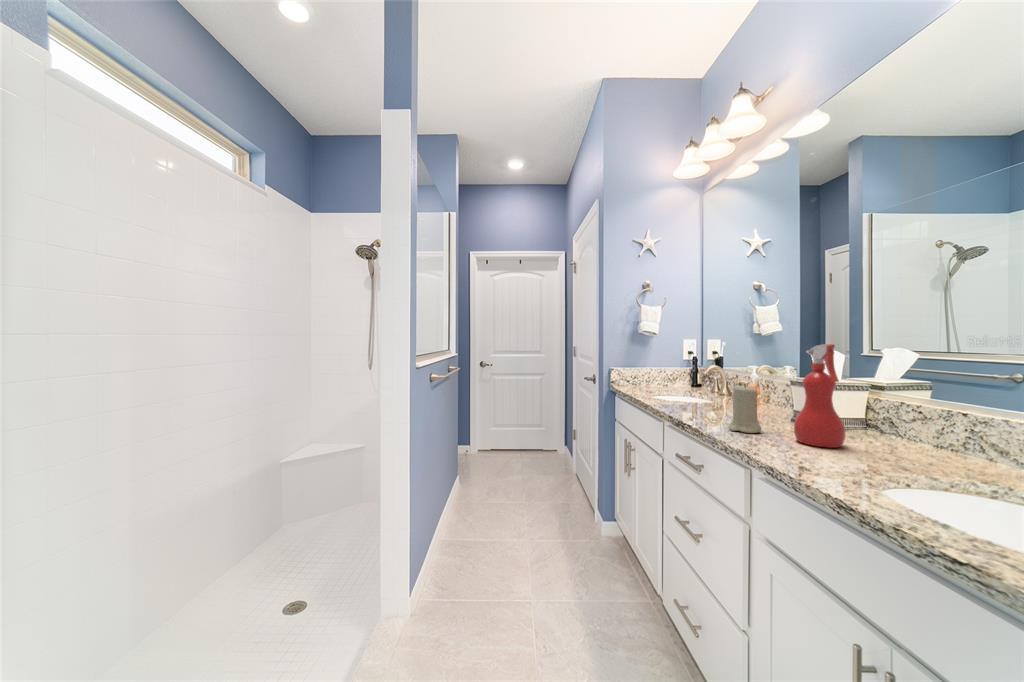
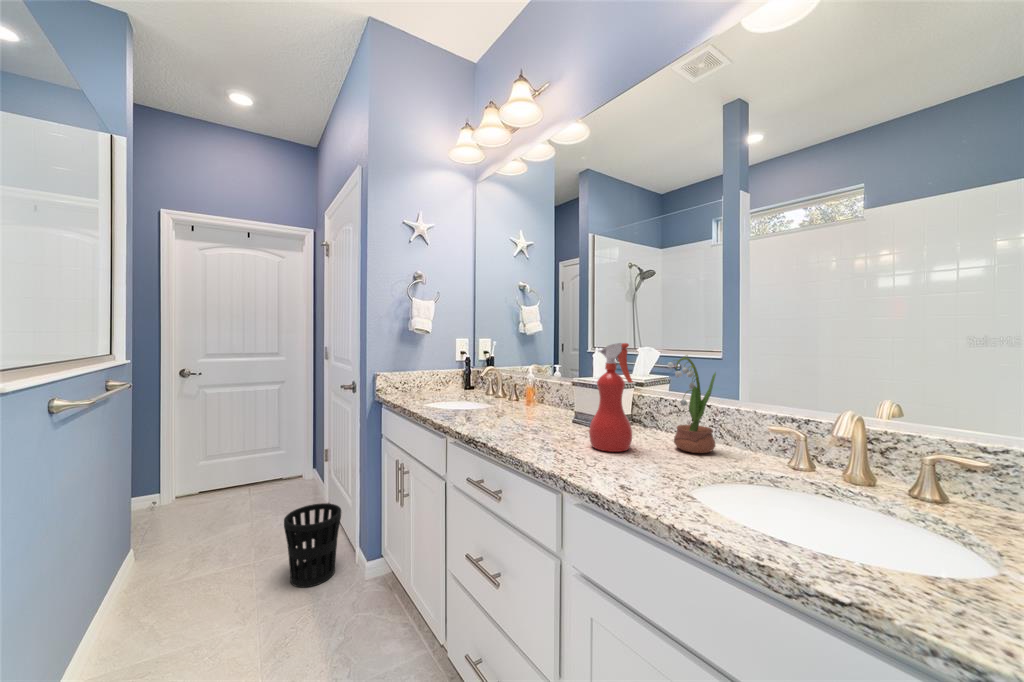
potted flower: none [894,356,967,463] -> present [668,355,716,453]
candle: present [729,384,761,433] -> none [525,388,558,444]
wastebasket: none [548,464,586,523] -> present [284,503,341,587]

